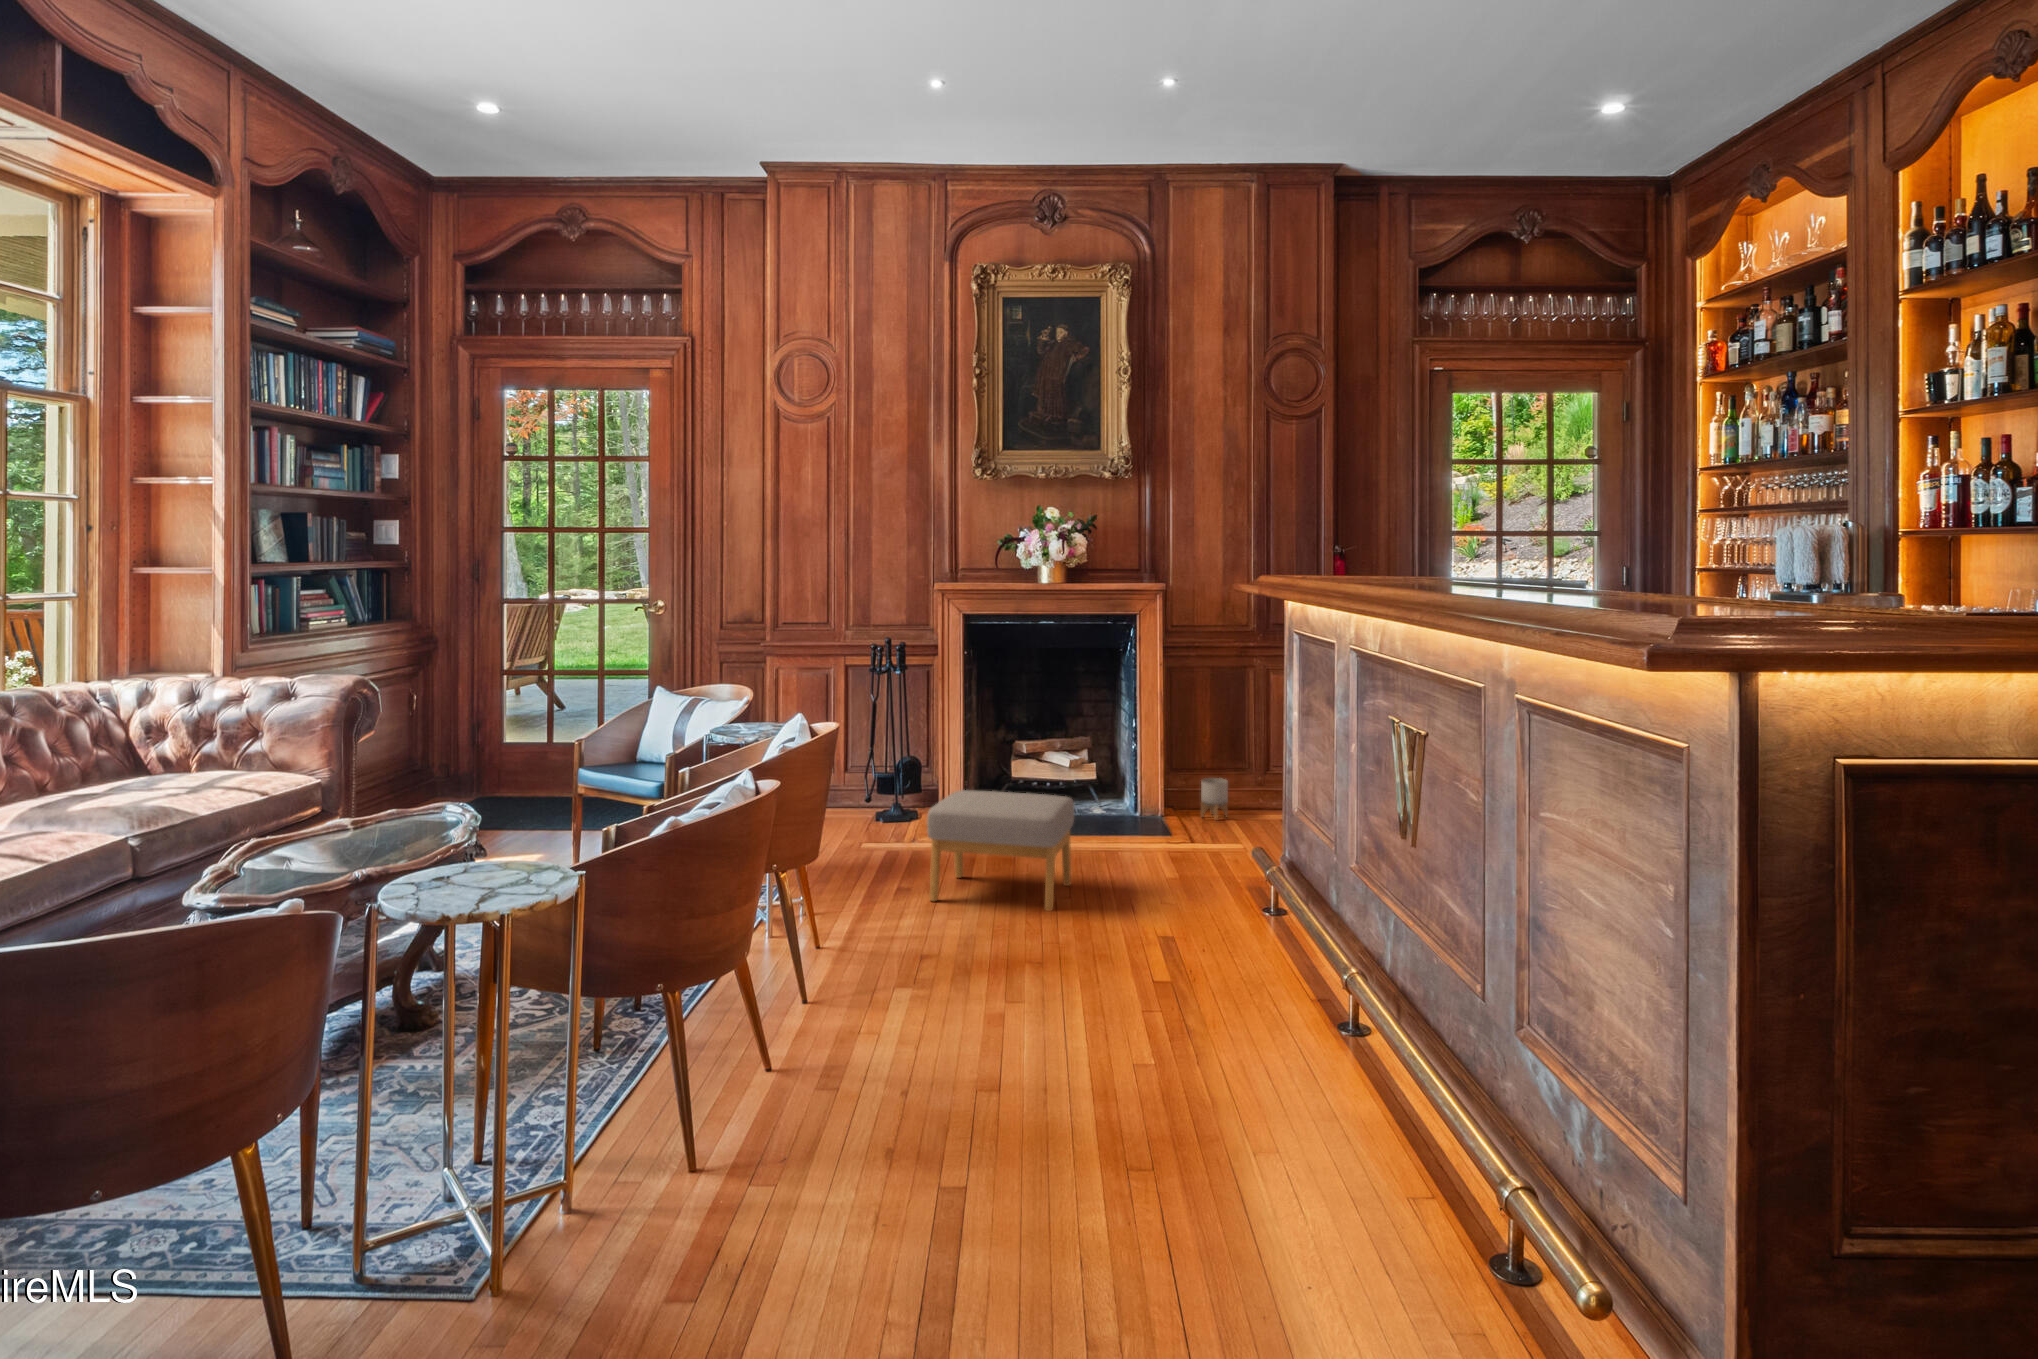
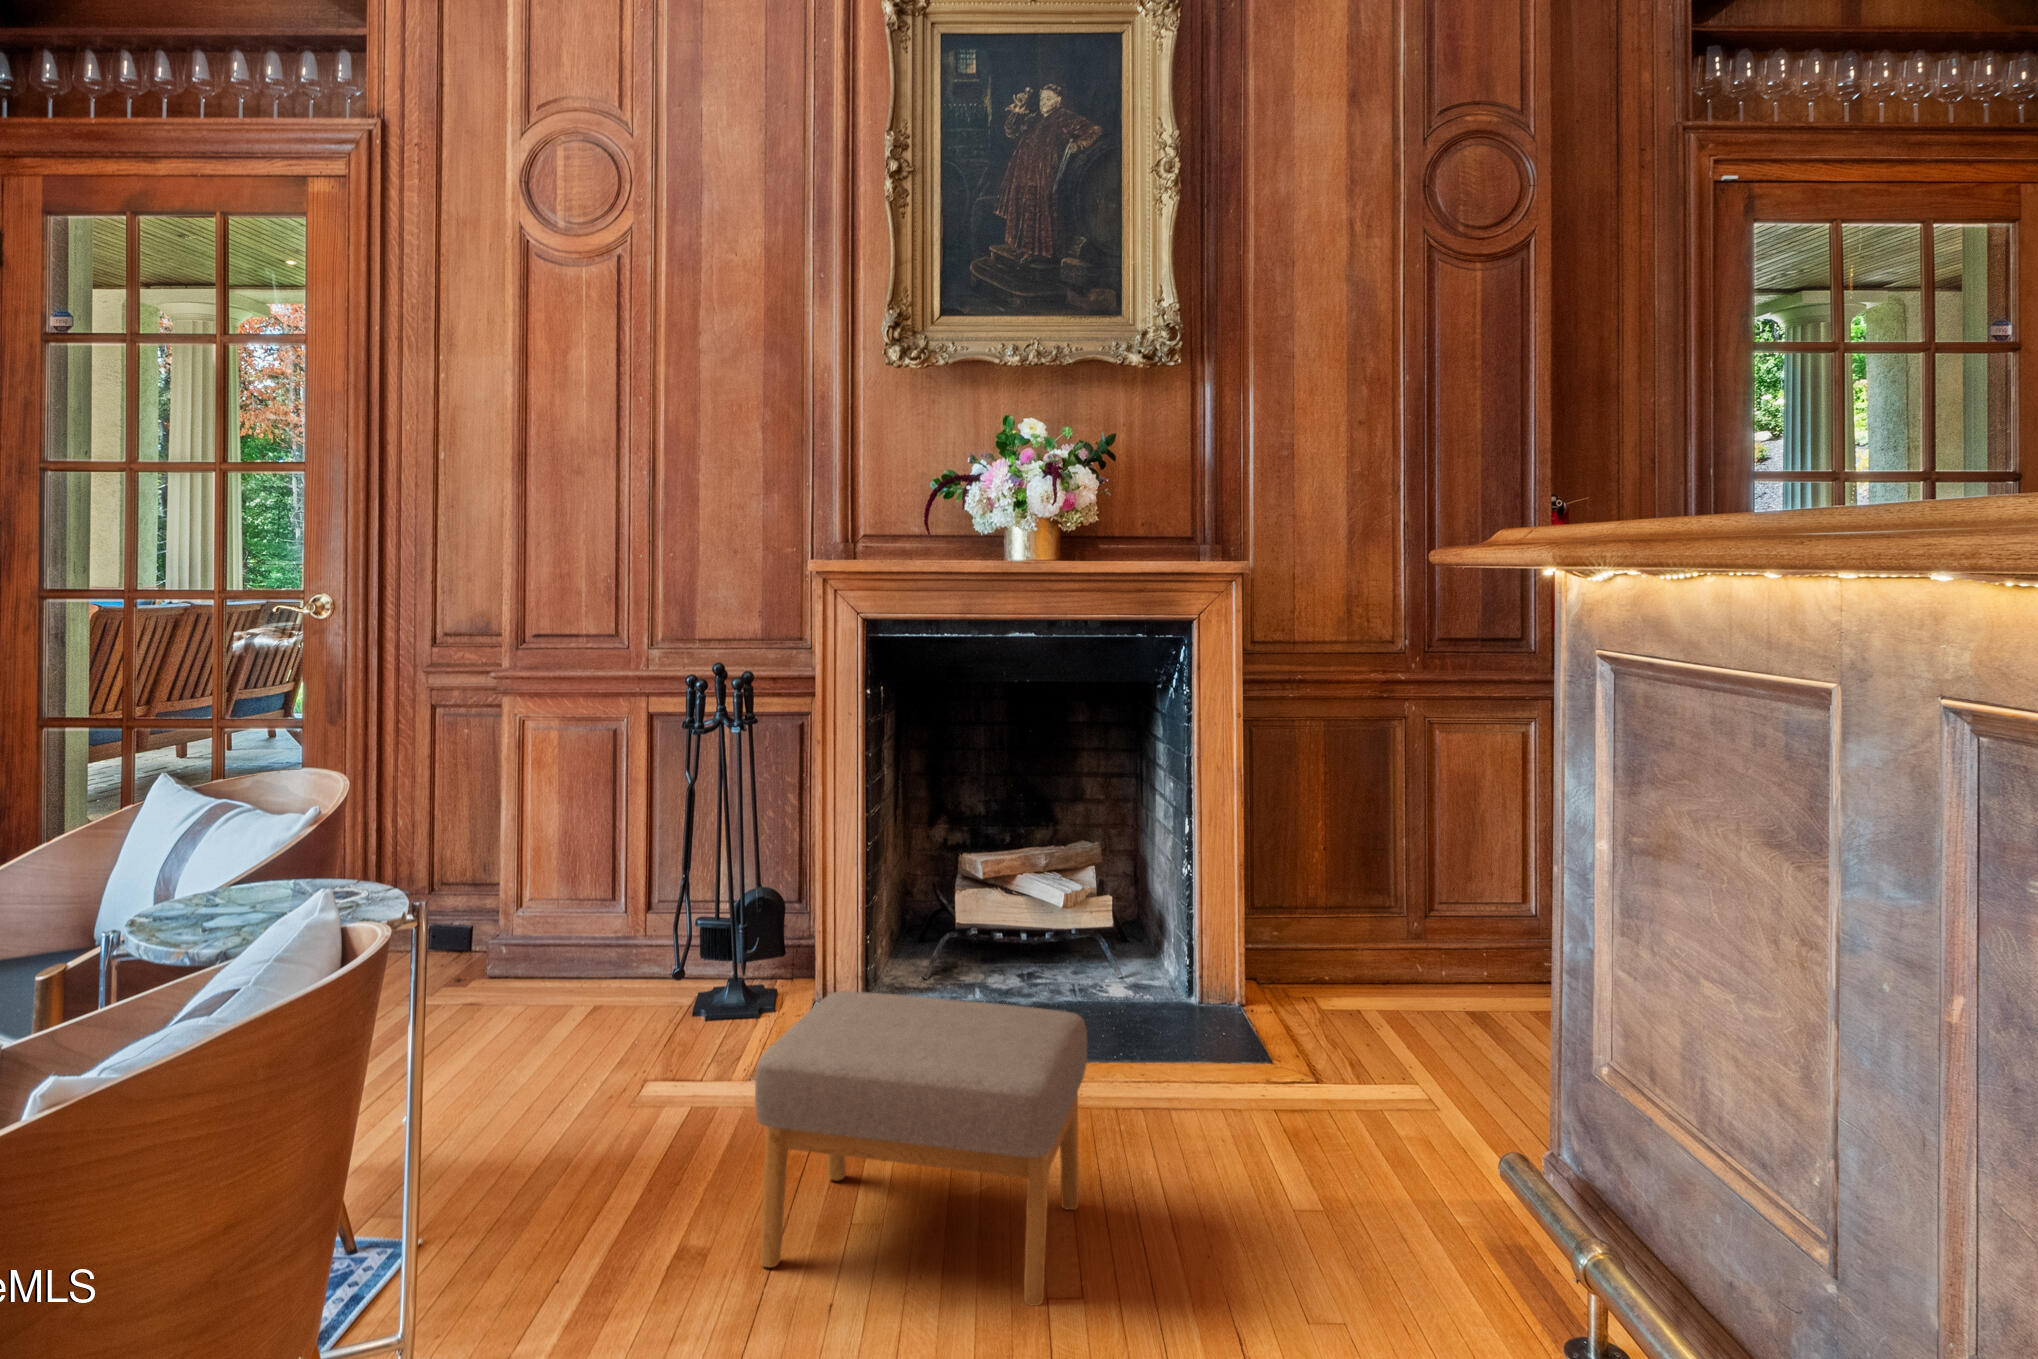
planter: present [1201,778,1228,821] -> none [1308,924,1360,1008]

